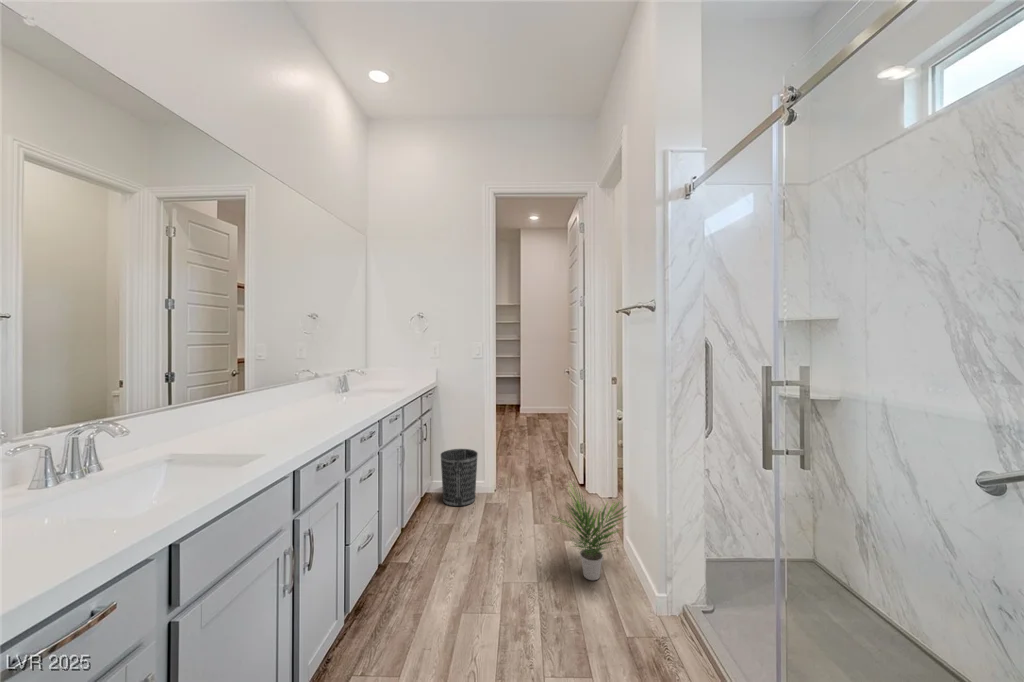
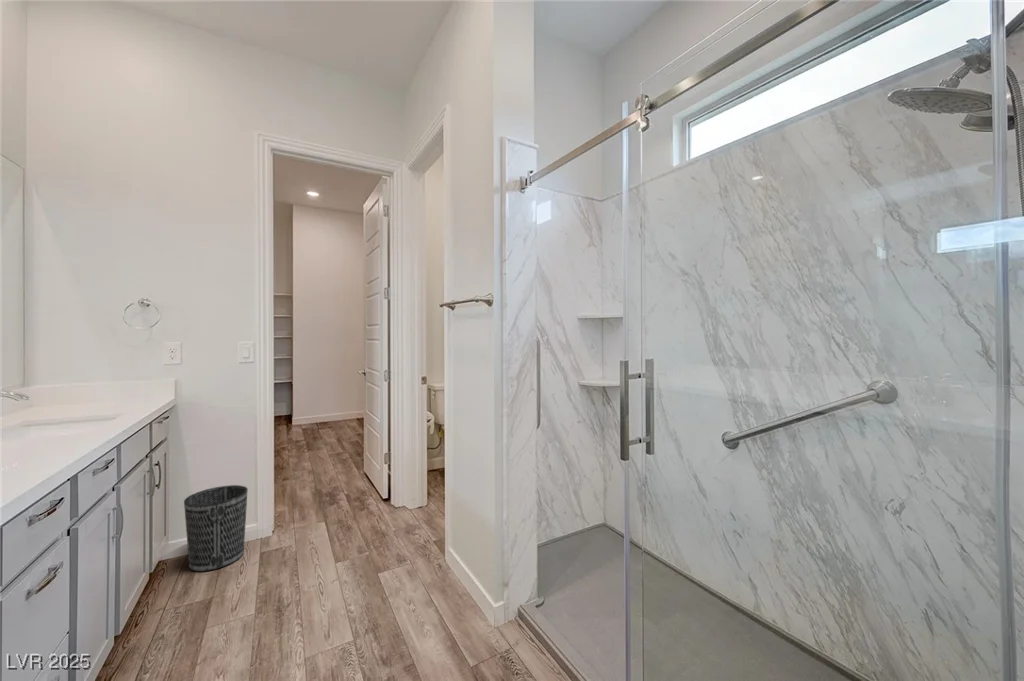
potted plant: present [558,487,625,580] -> none [366,501,460,613]

